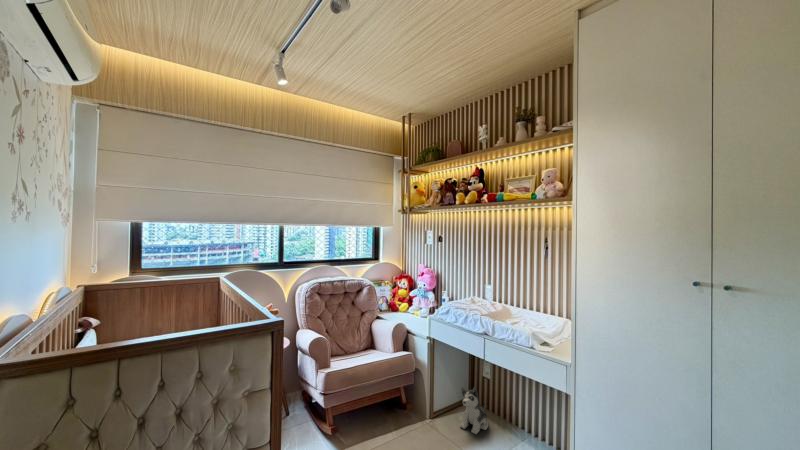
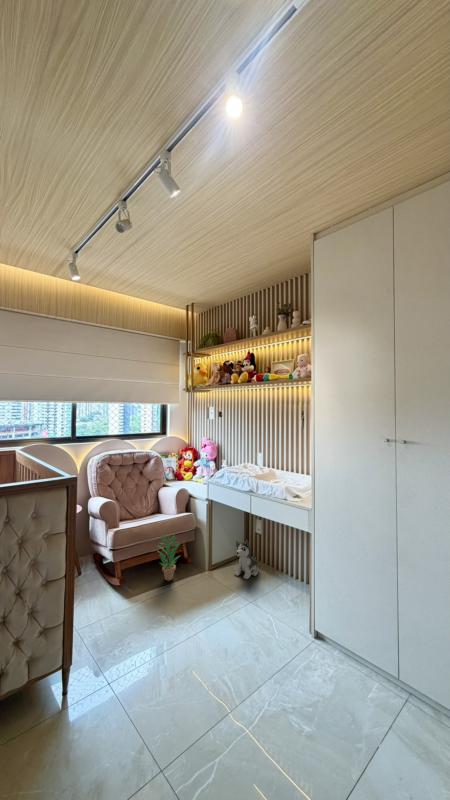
potted plant: none [371,375,399,430] -> present [158,534,180,581]

